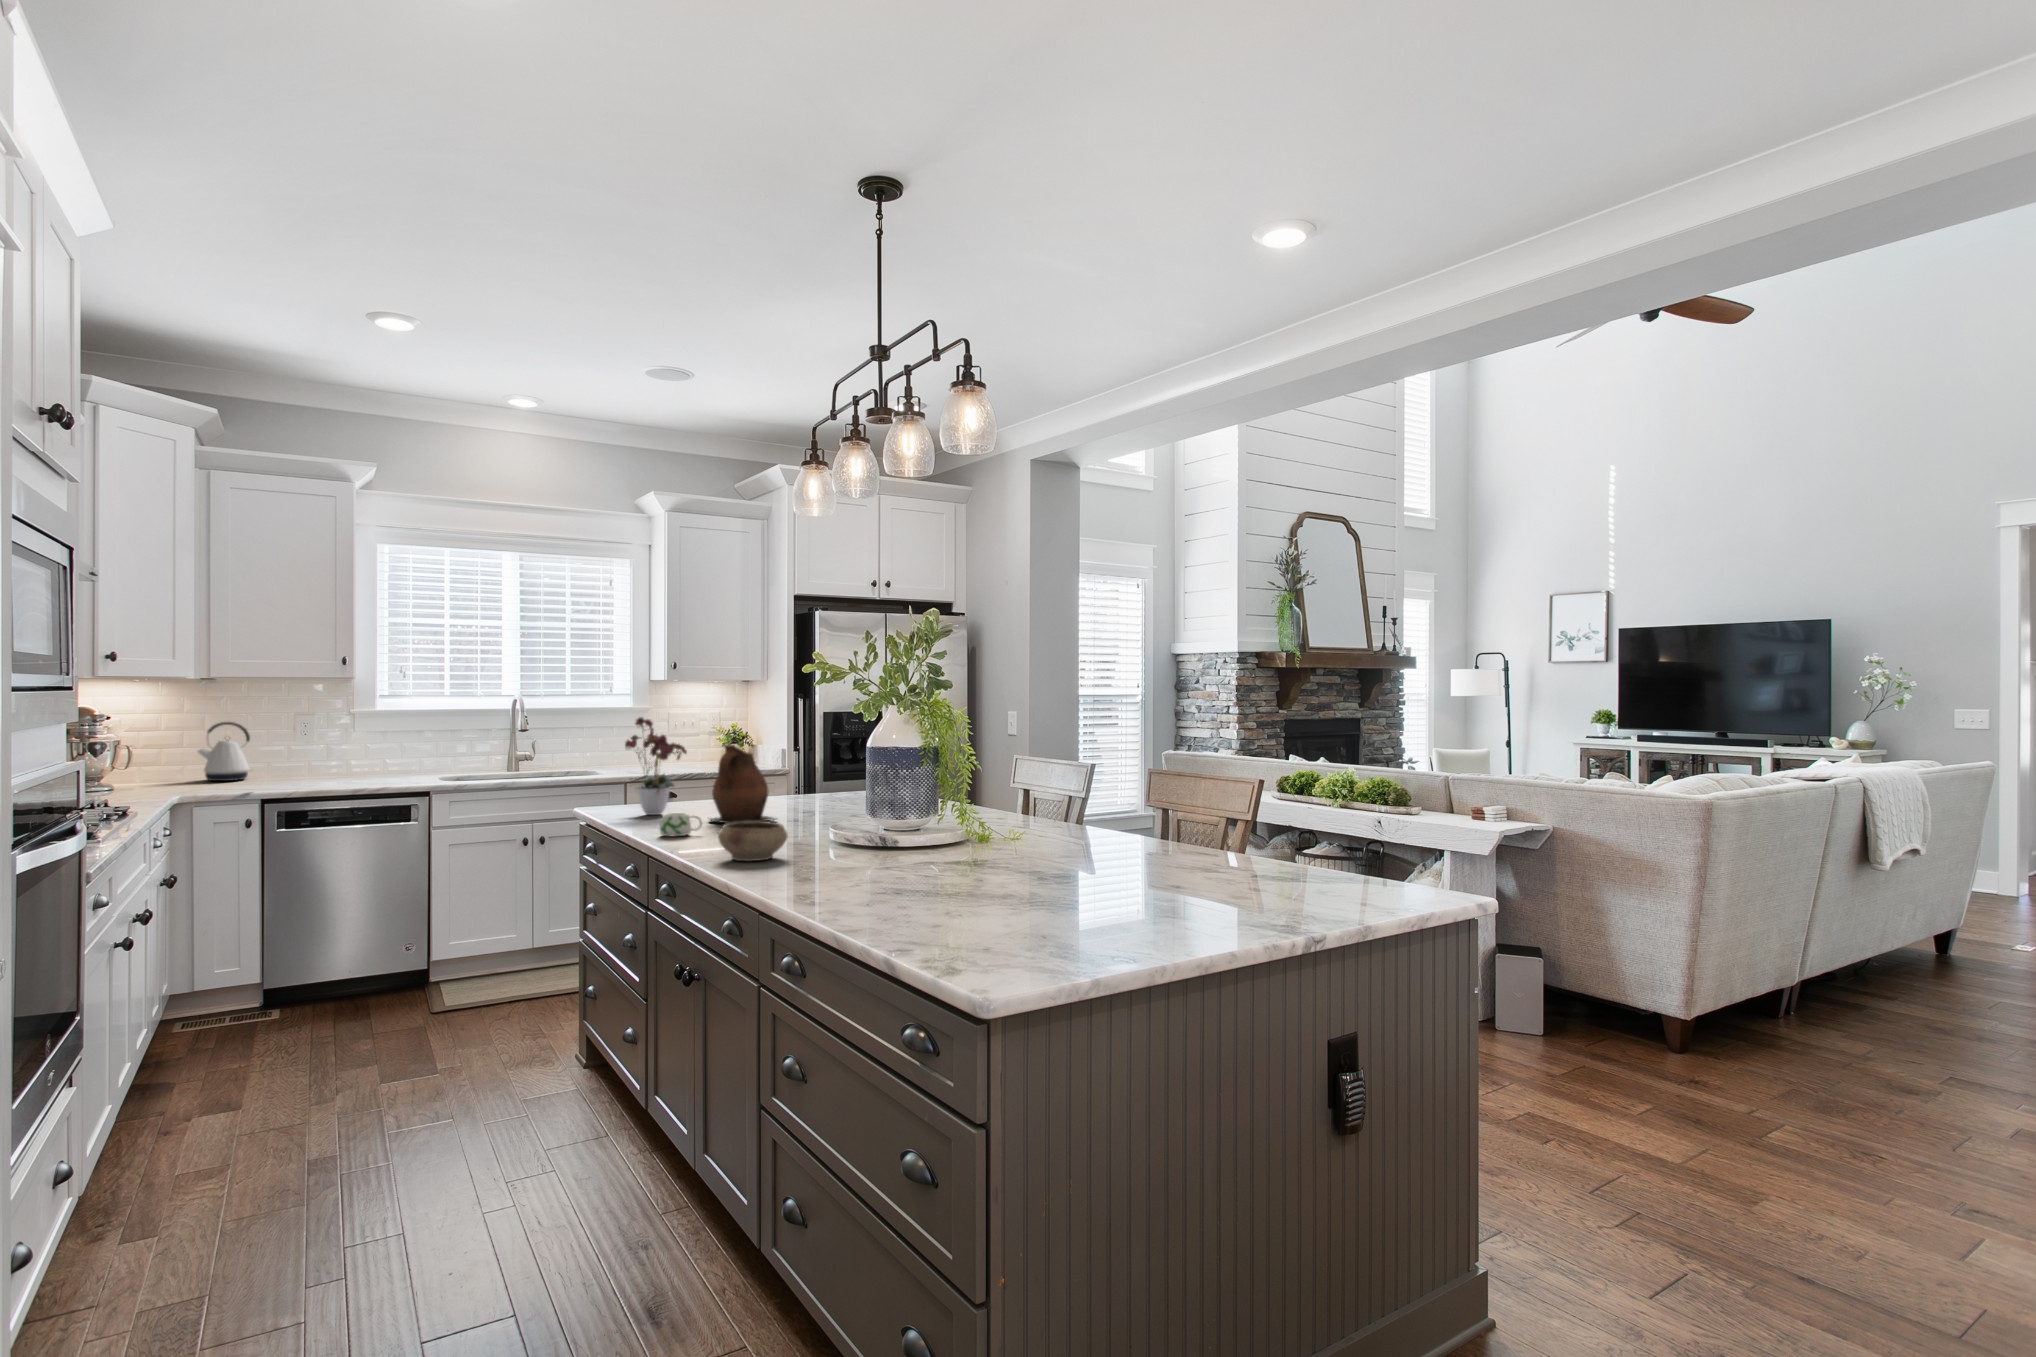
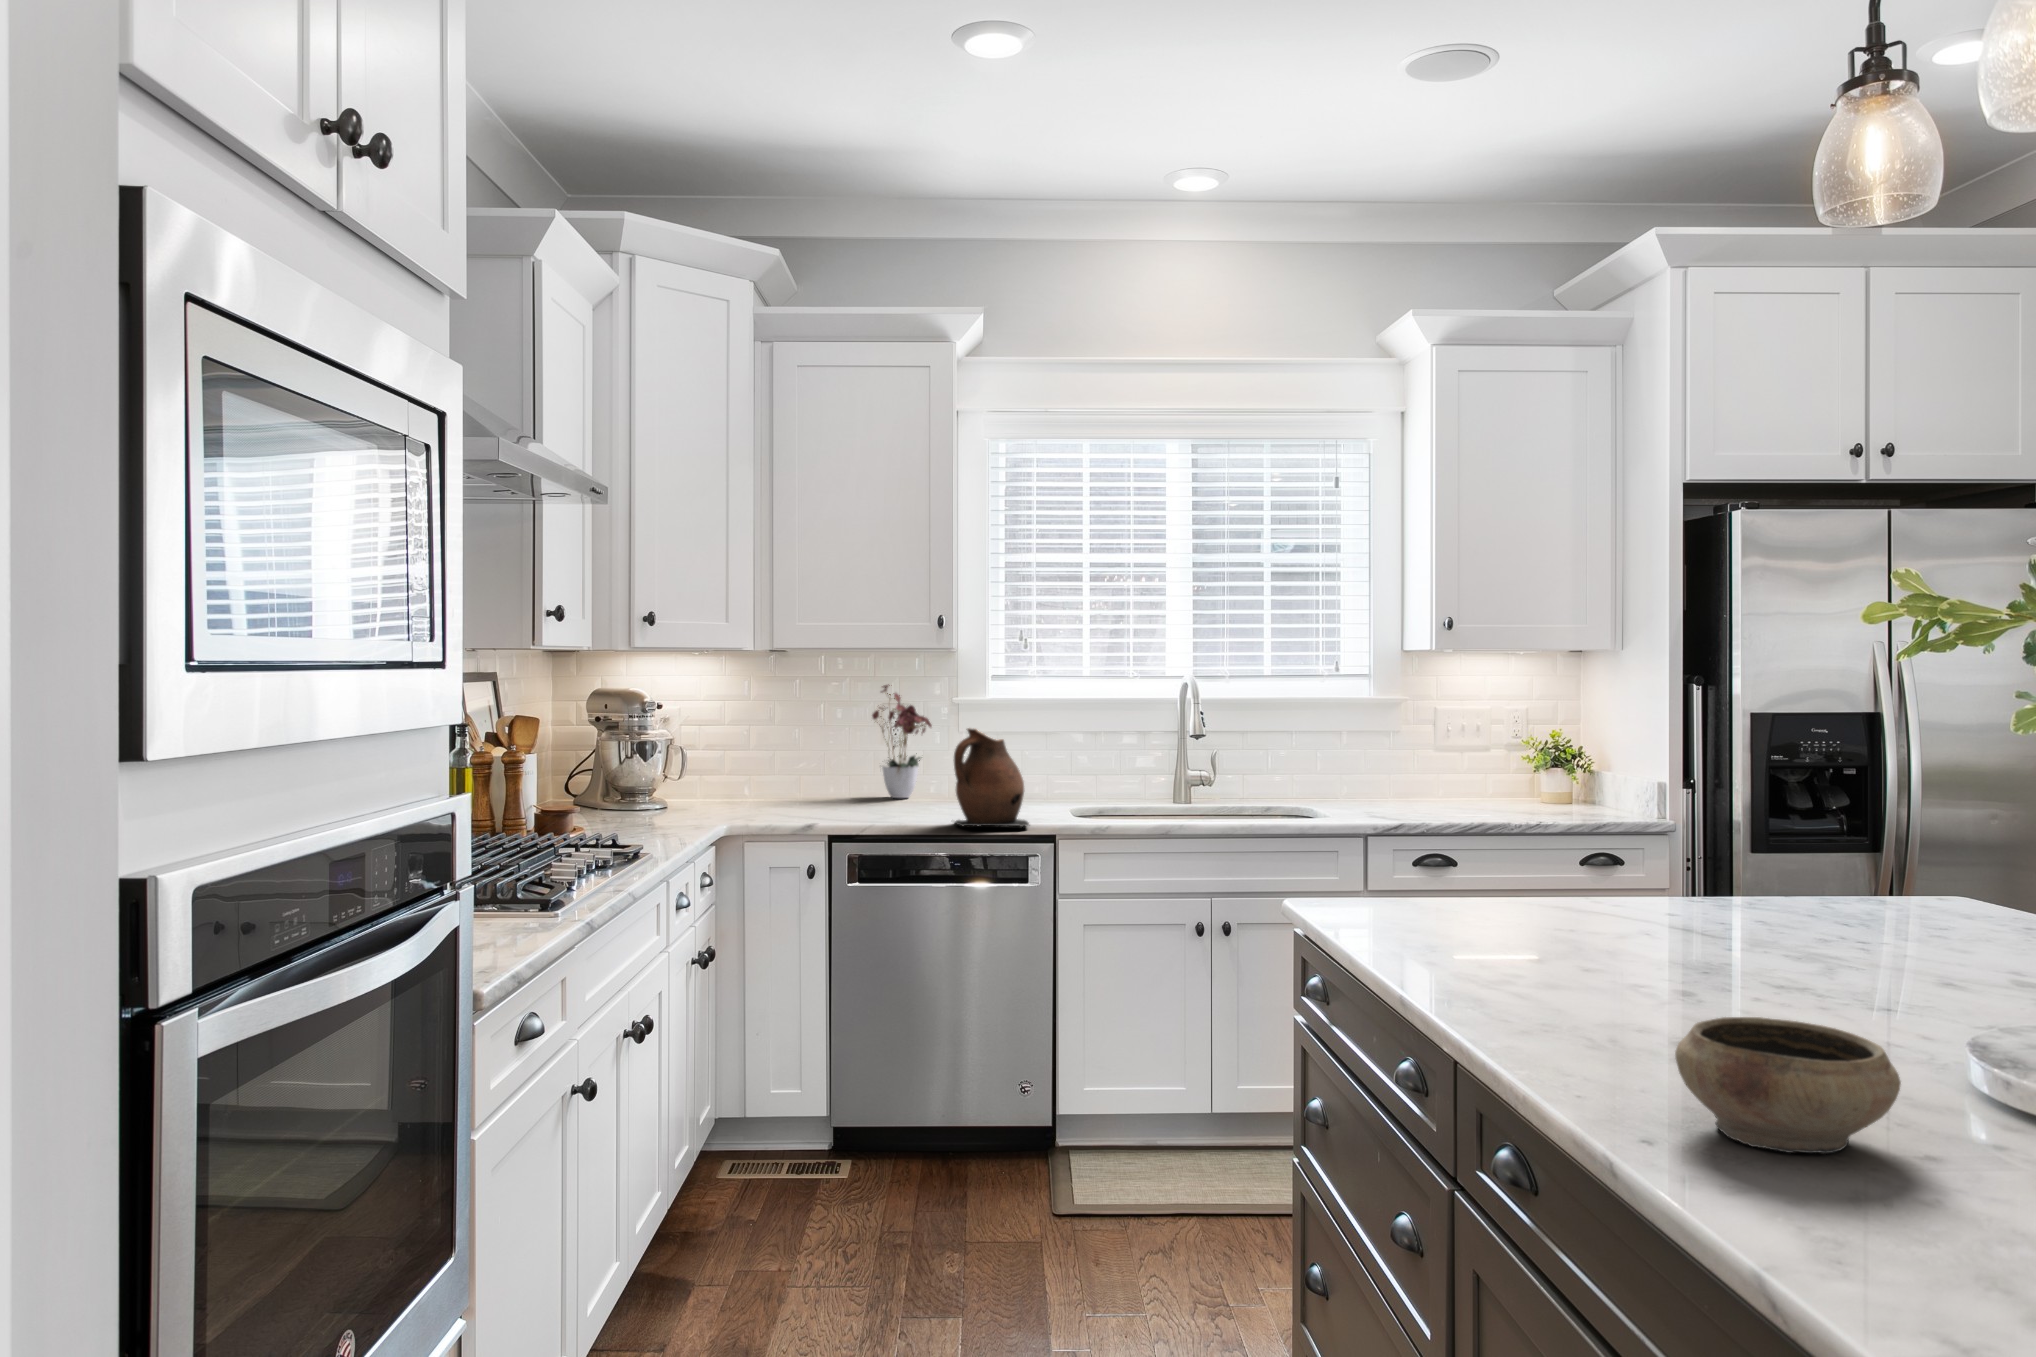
flower arrangement: present [625,717,687,815] -> present [872,684,932,798]
kettle: present [198,722,252,781] -> none [763,714,832,801]
ceramic pitcher: present [710,745,775,823] -> present [954,728,1029,827]
mug: present [660,813,702,837] -> none [1473,943,1576,1002]

